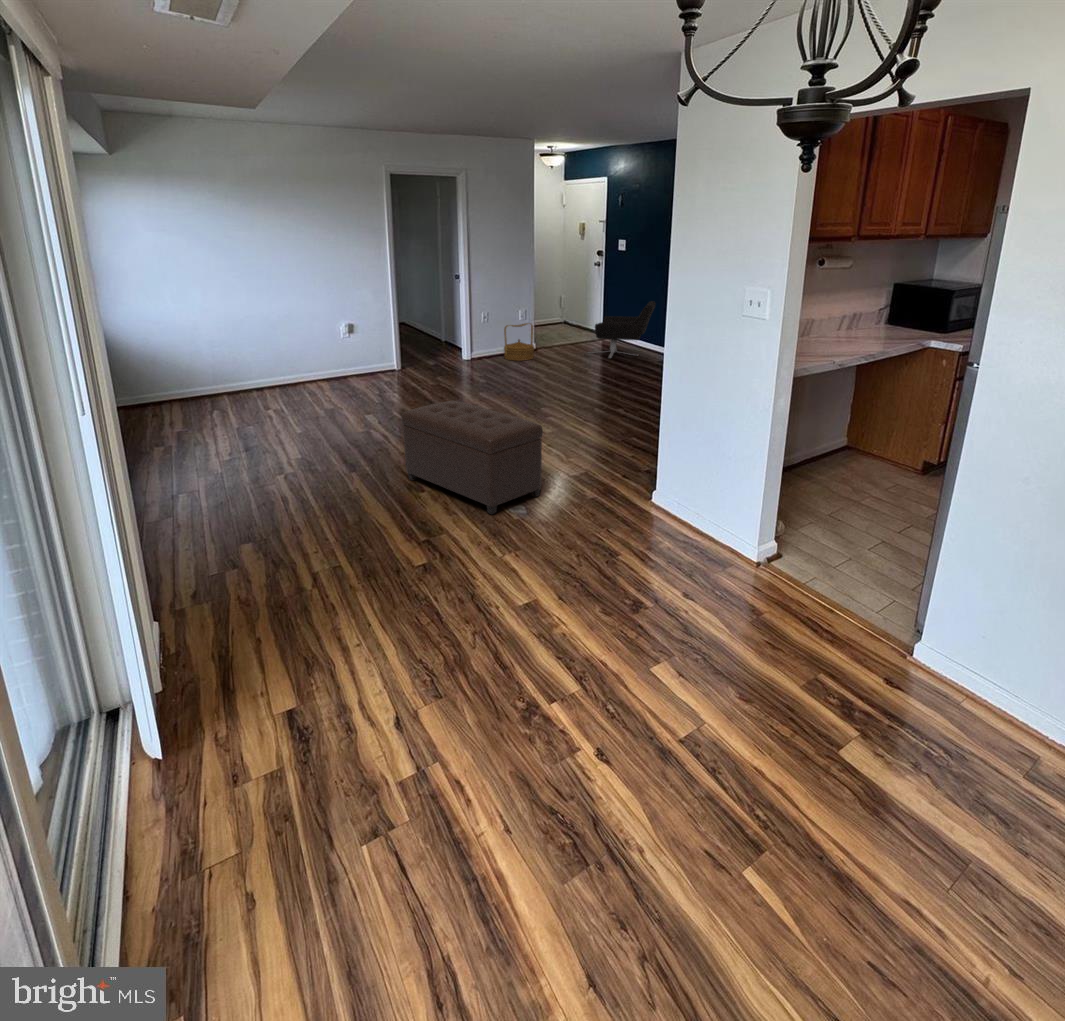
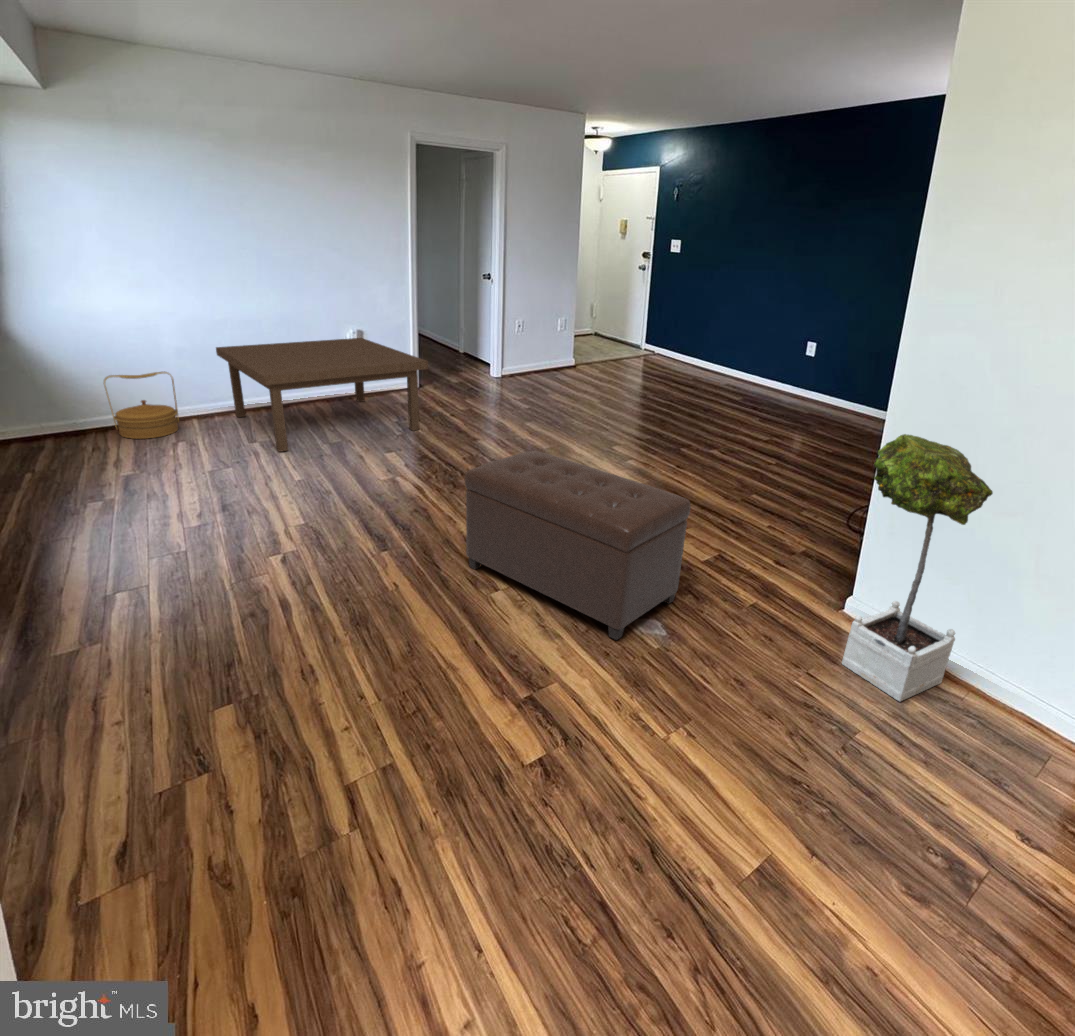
lounge chair: present [588,301,656,358] -> none [637,313,723,381]
woven basket: present [504,323,534,361] -> present [104,372,179,439]
coffee table: none [240,329,399,415] -> present [216,338,428,452]
potted tree: none [632,373,700,541] -> present [842,434,993,702]

